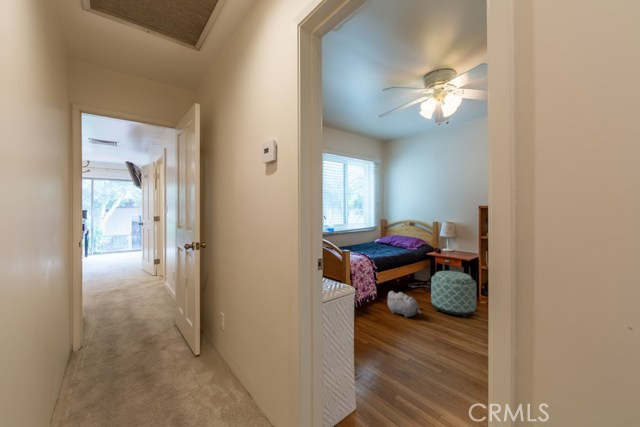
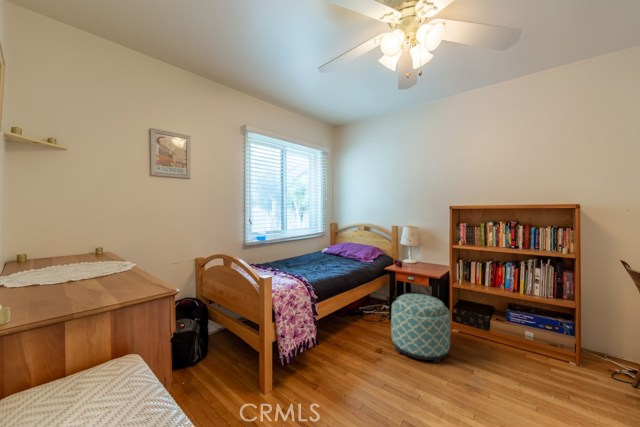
plush toy: present [386,291,422,317] -> none [329,329,380,371]

